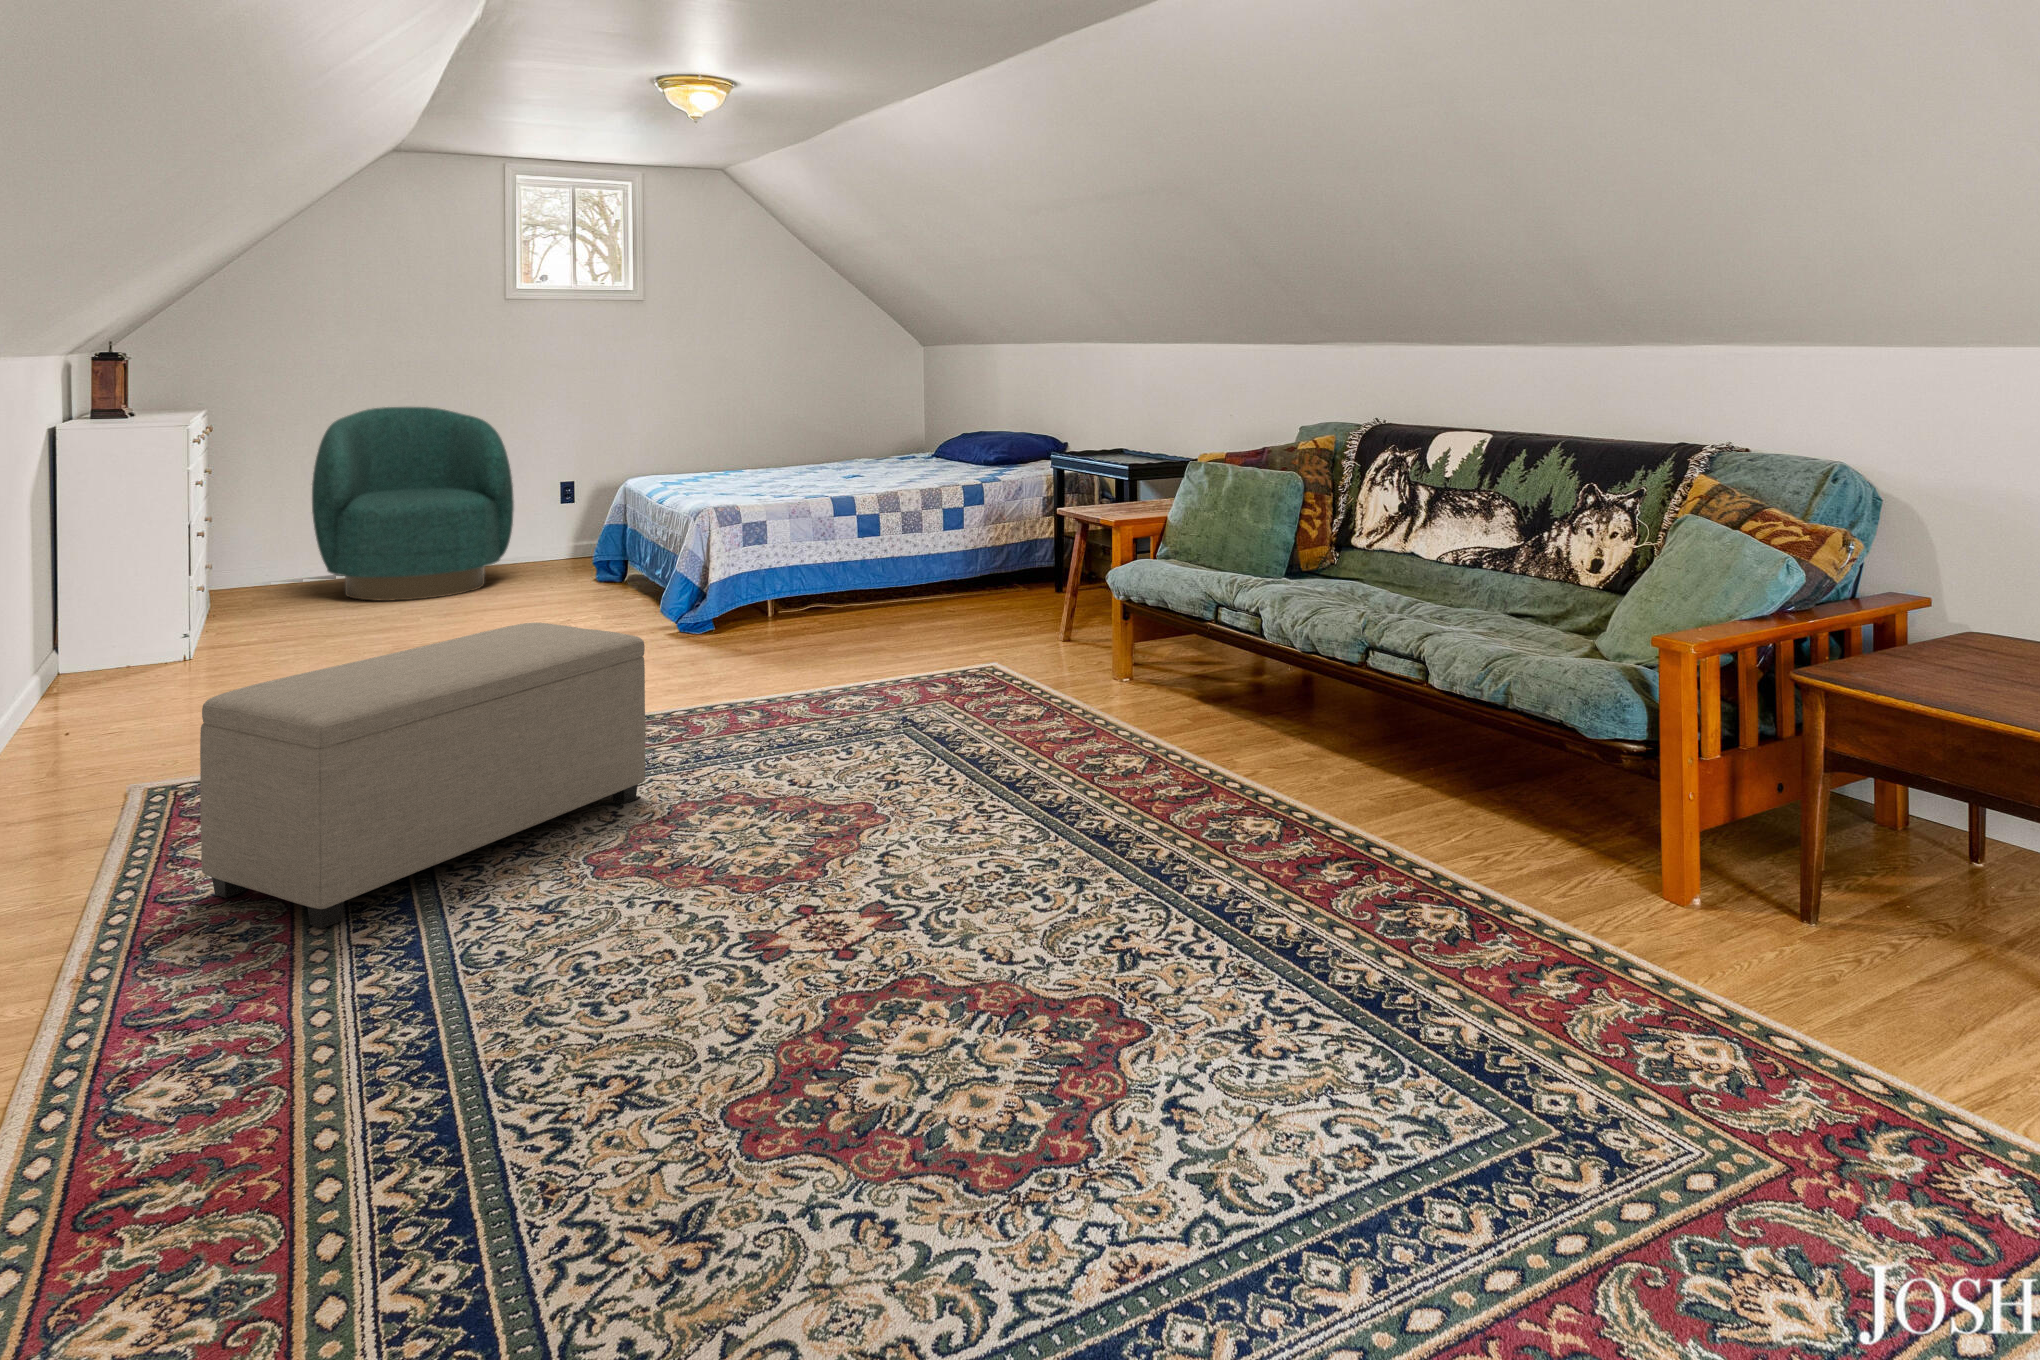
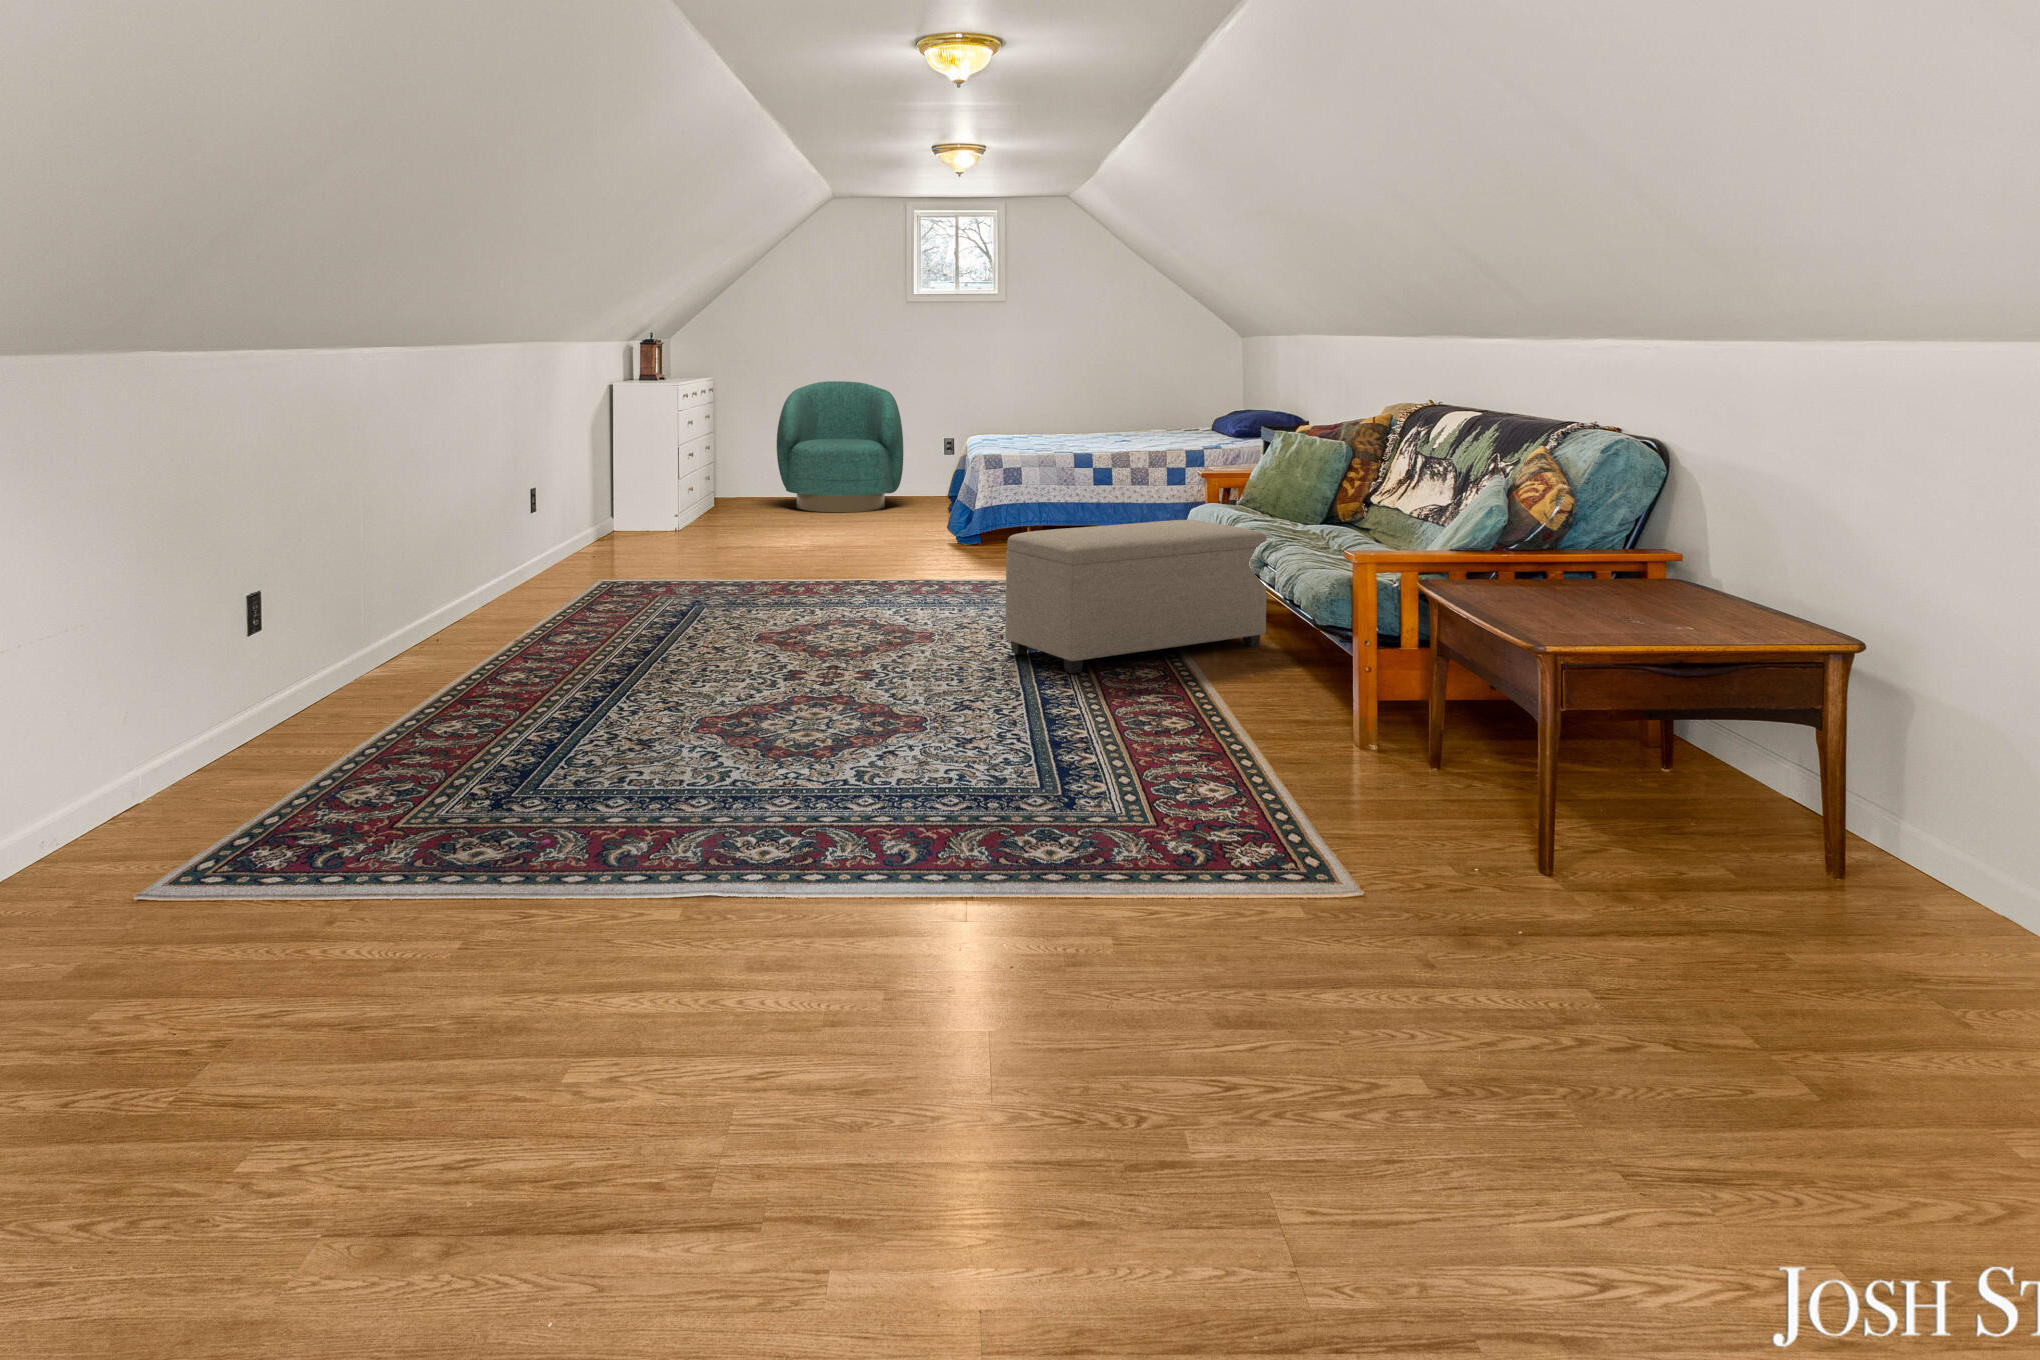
ottoman: present [200,622,645,929] -> present [1006,520,1267,673]

